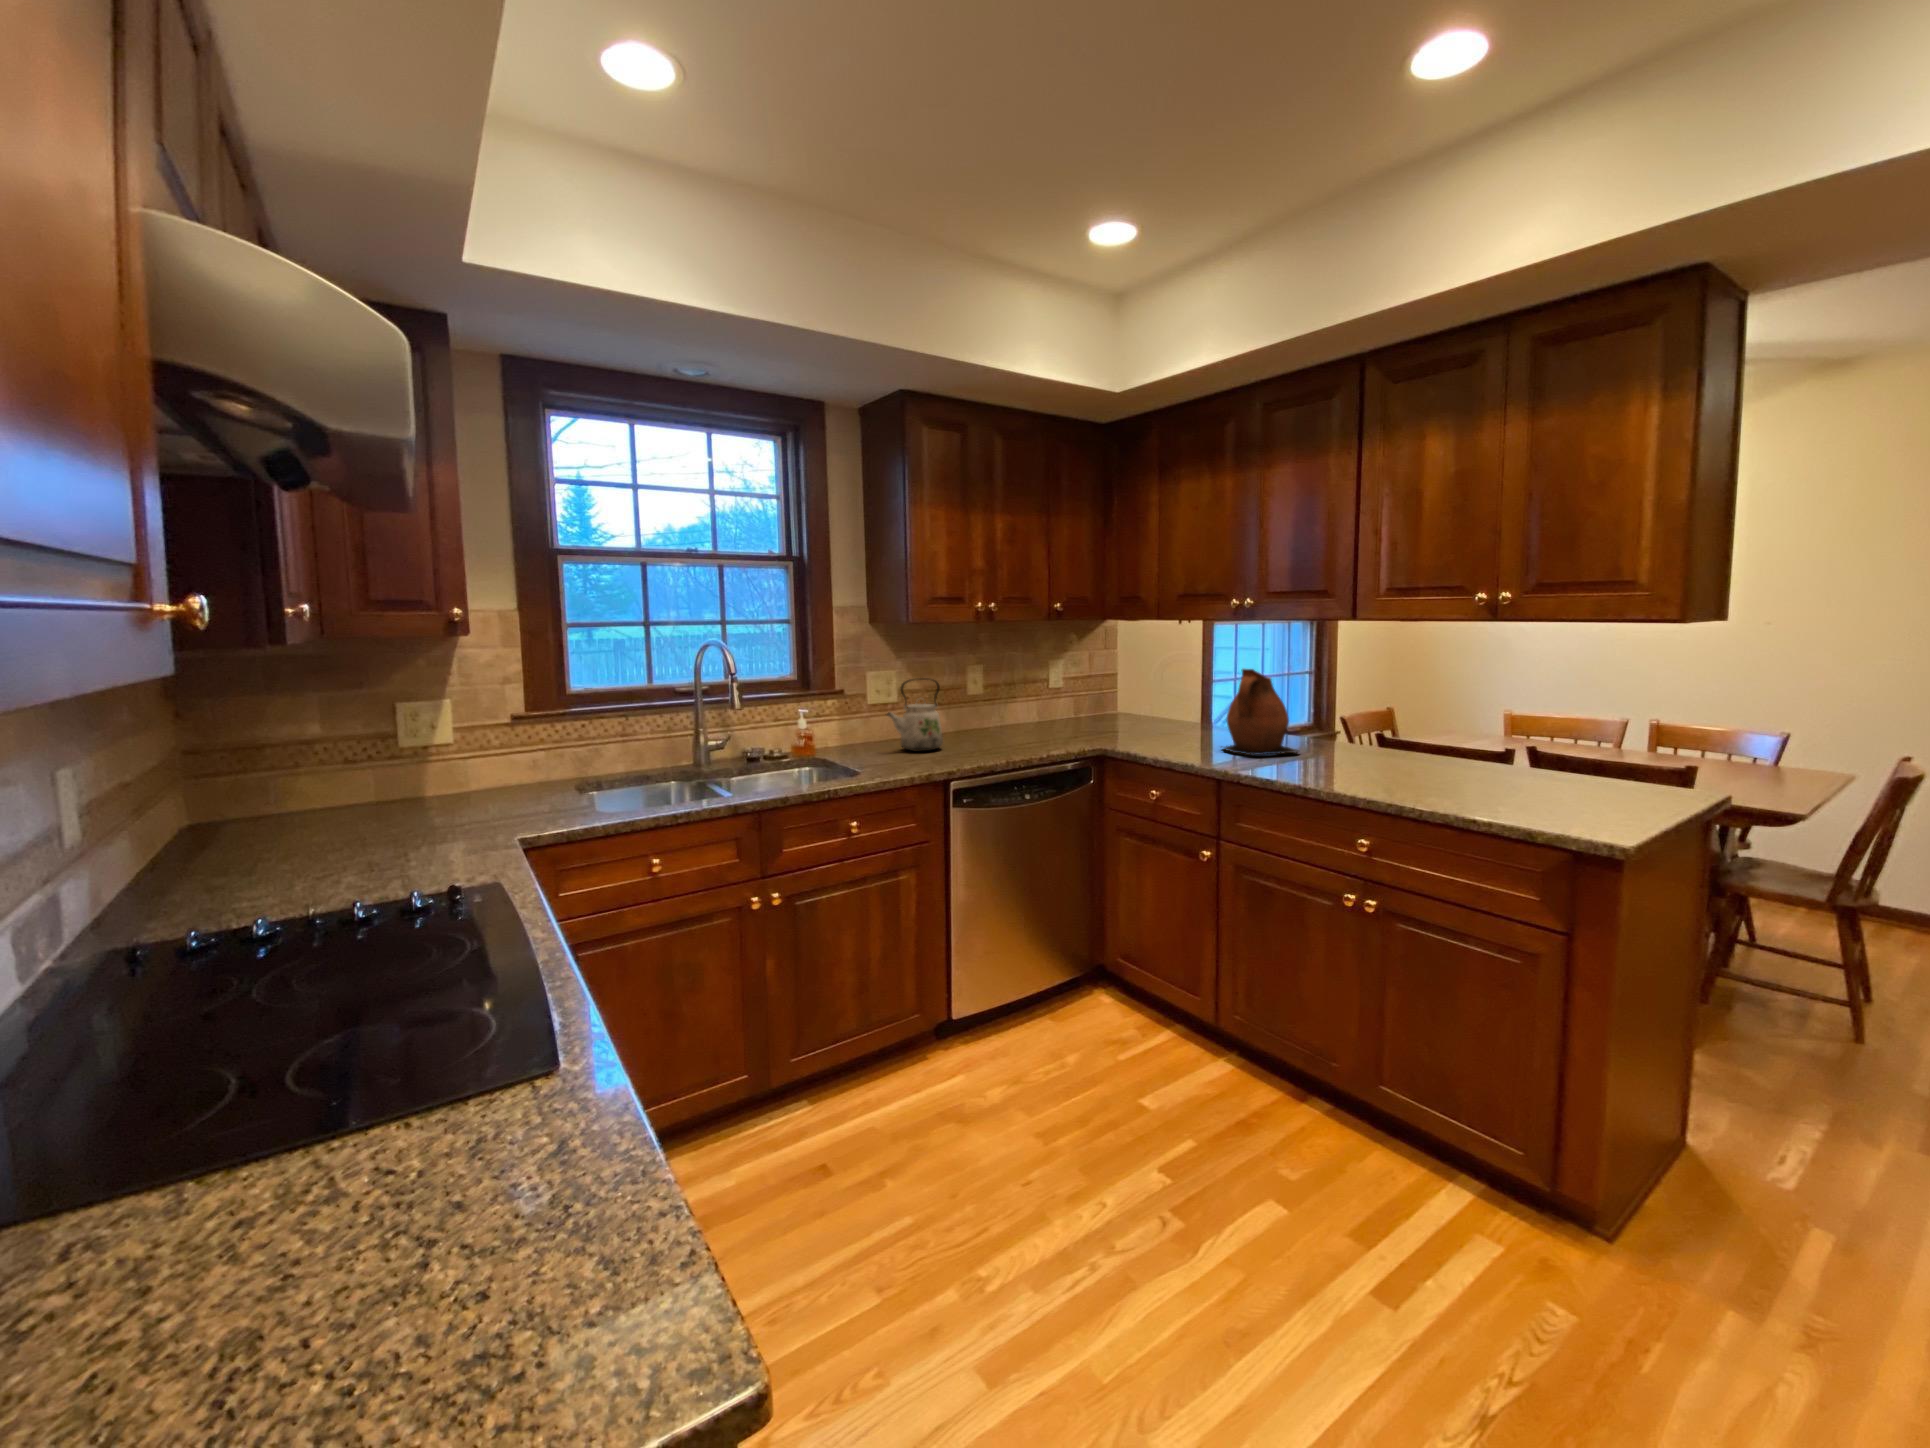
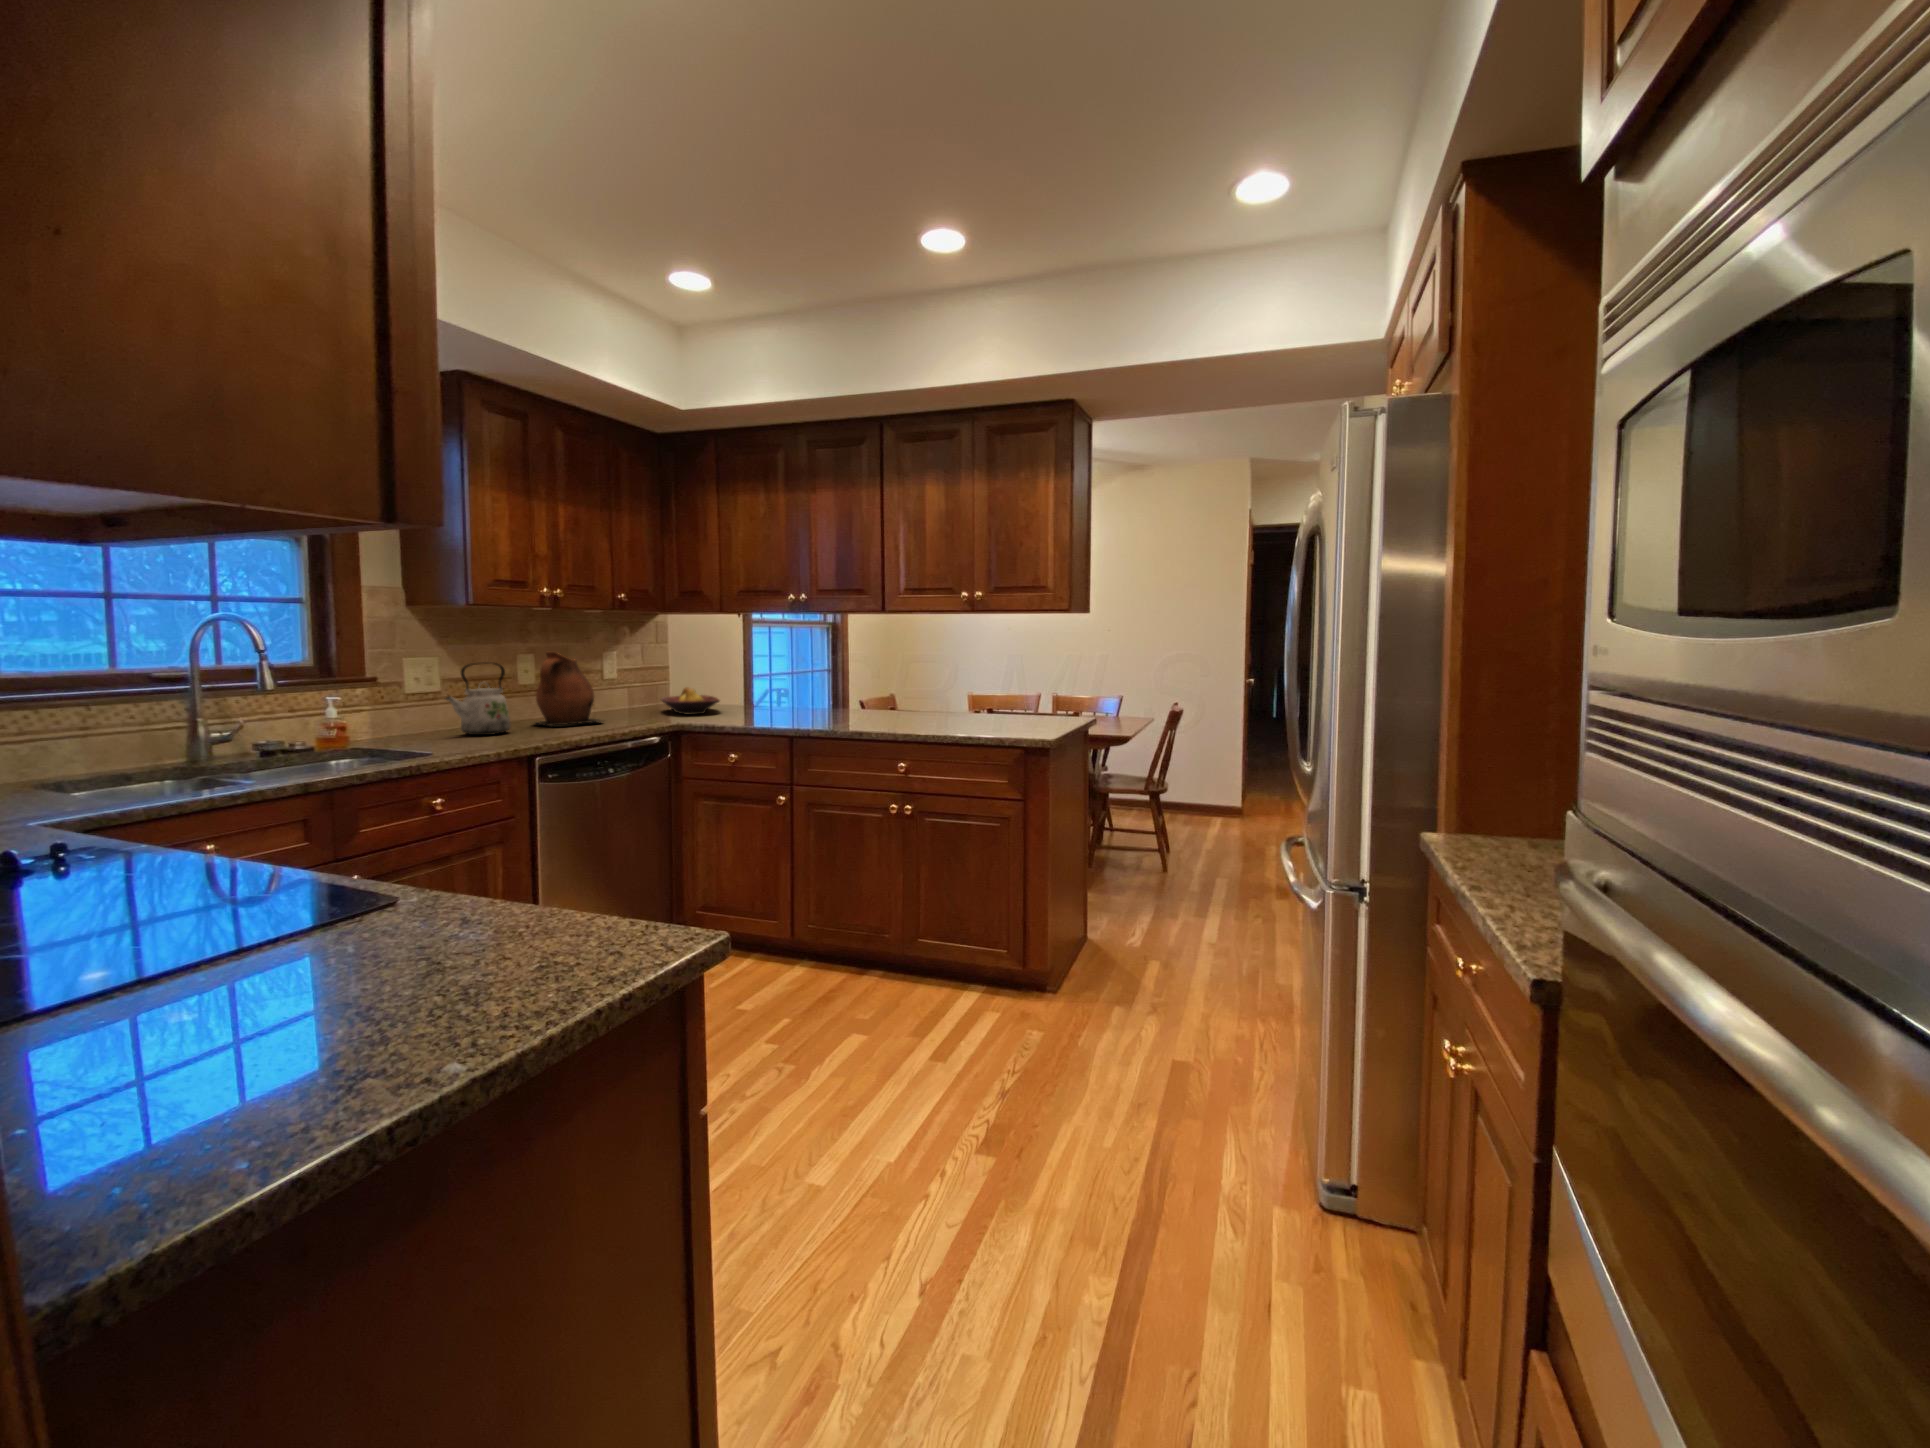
ceramic pitcher: present [1221,669,1299,755] -> present [535,652,602,726]
fruit bowl: none [1097,702,1157,736] -> present [661,687,719,715]

